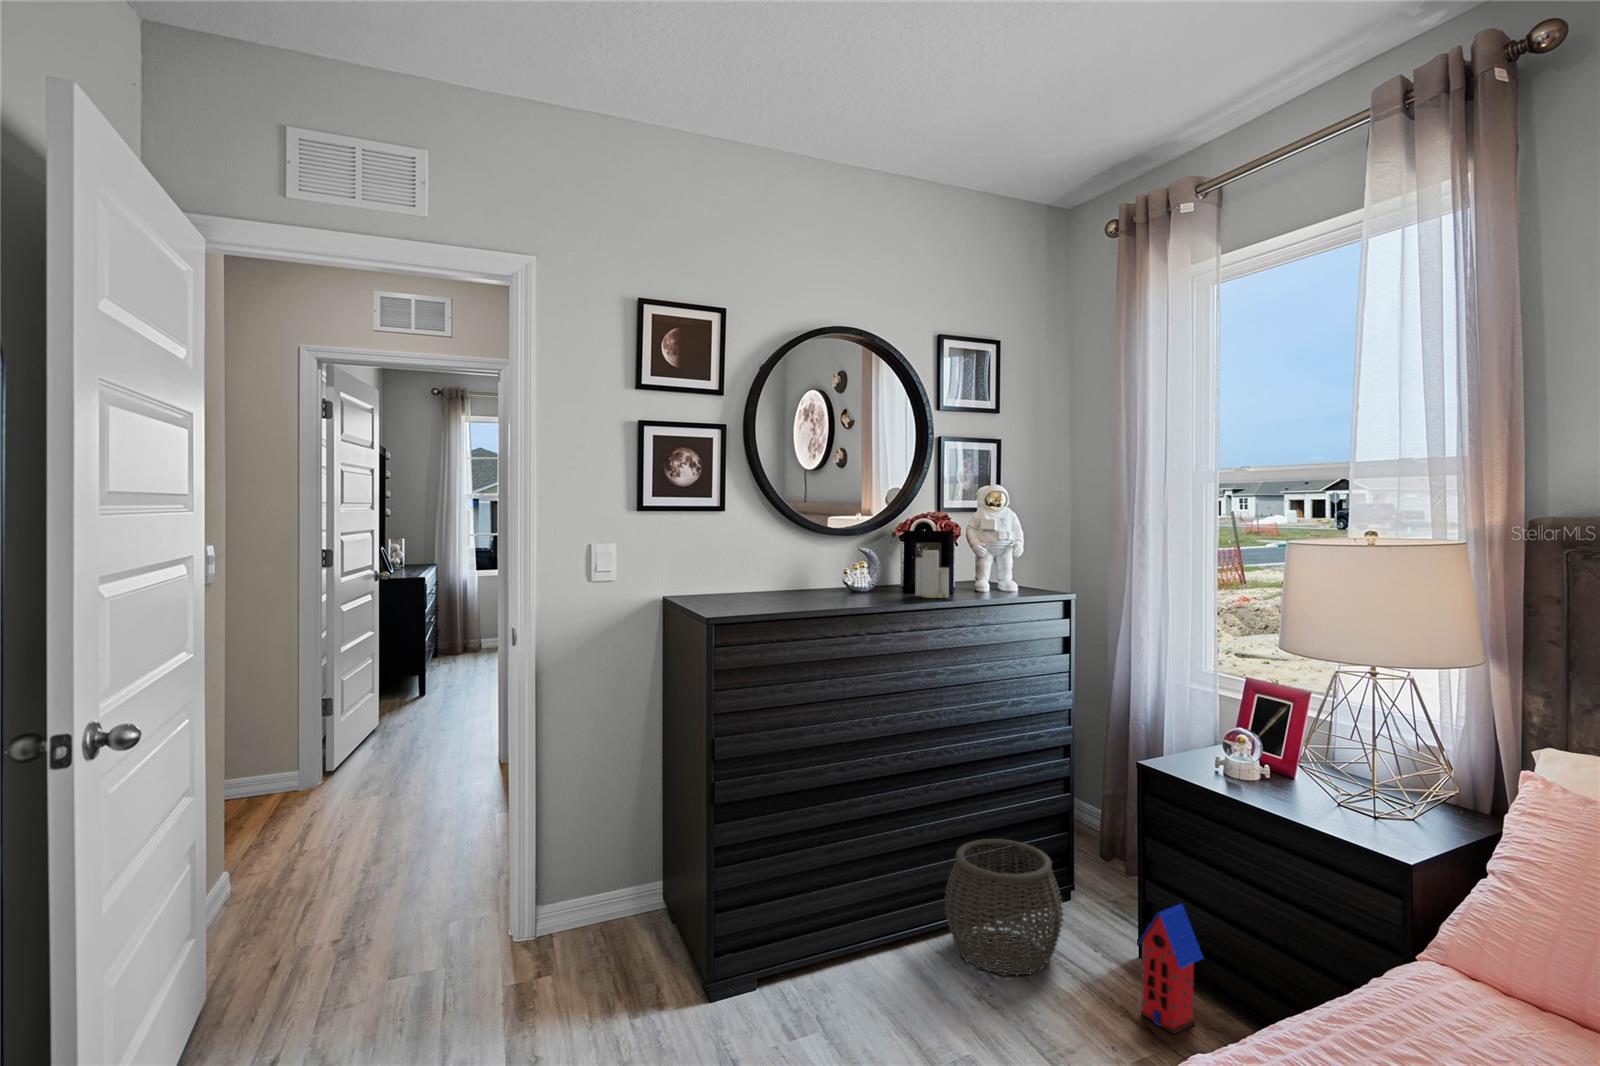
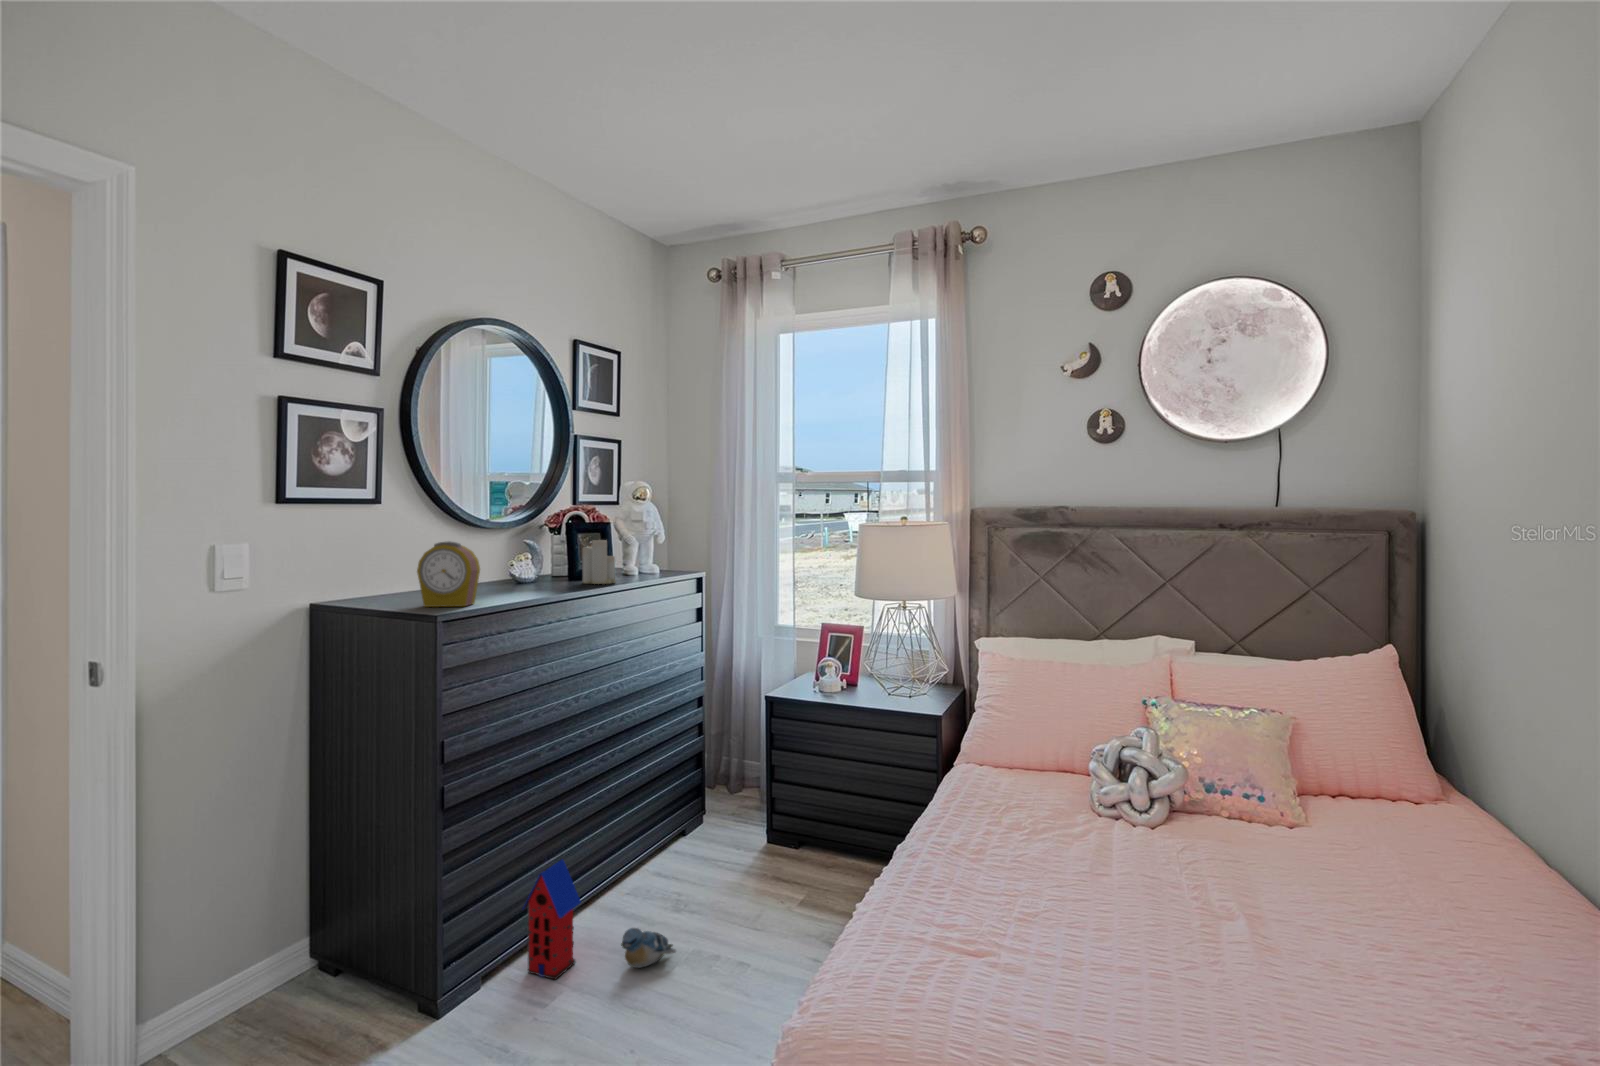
alarm clock: none [721,549,776,612] -> present [417,541,480,607]
woven basket: present [945,839,1063,976] -> none [633,788,734,902]
toy house: present [1137,904,1204,1034] -> present [523,859,581,979]
plush toy: none [878,980,944,1029] -> present [621,928,676,968]

